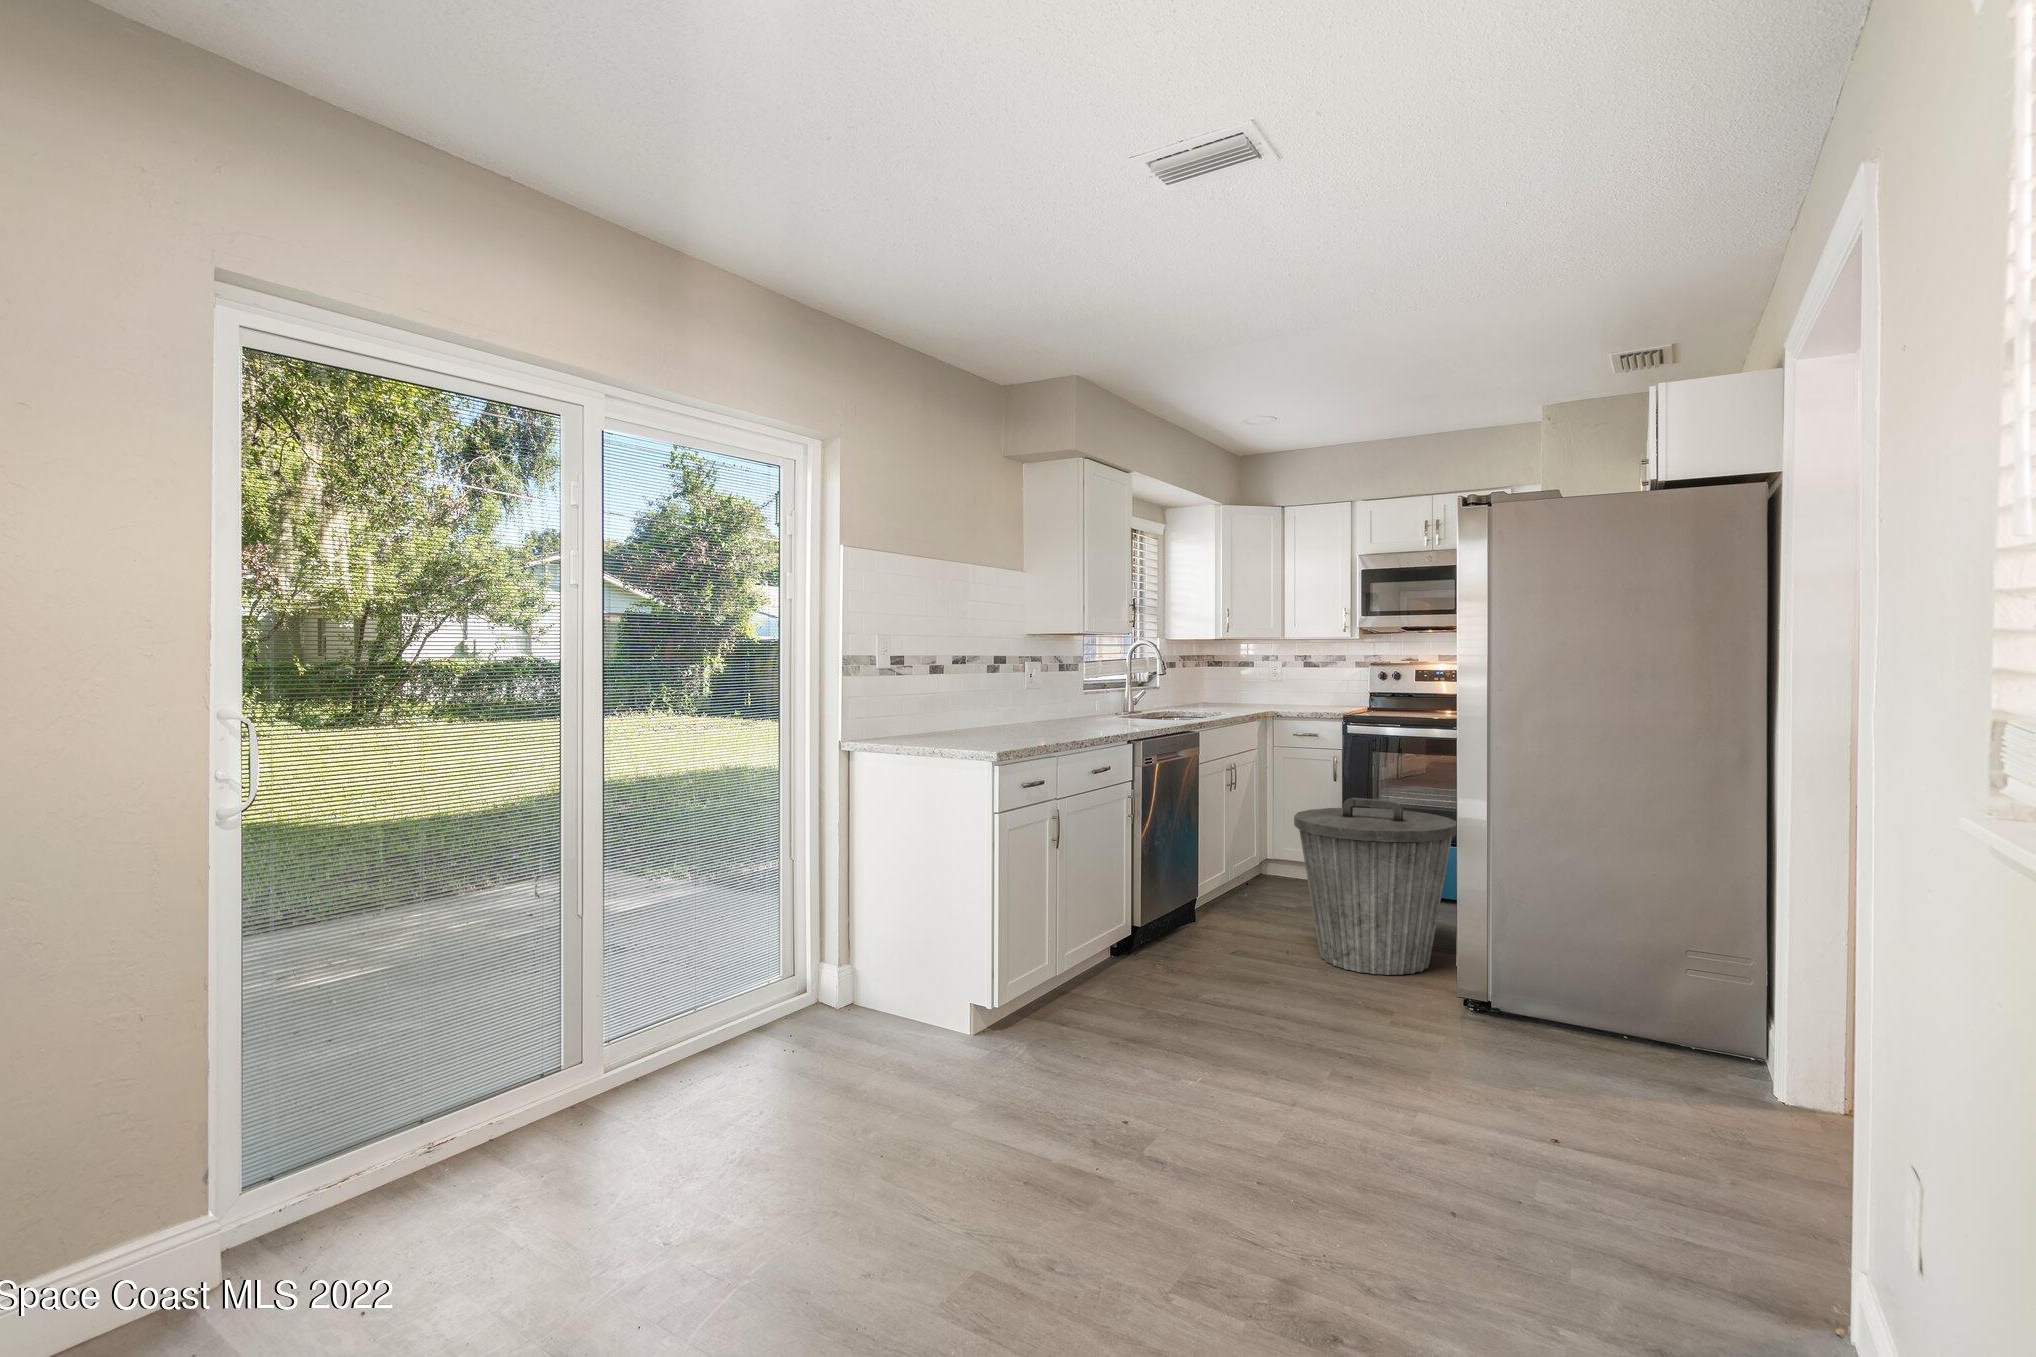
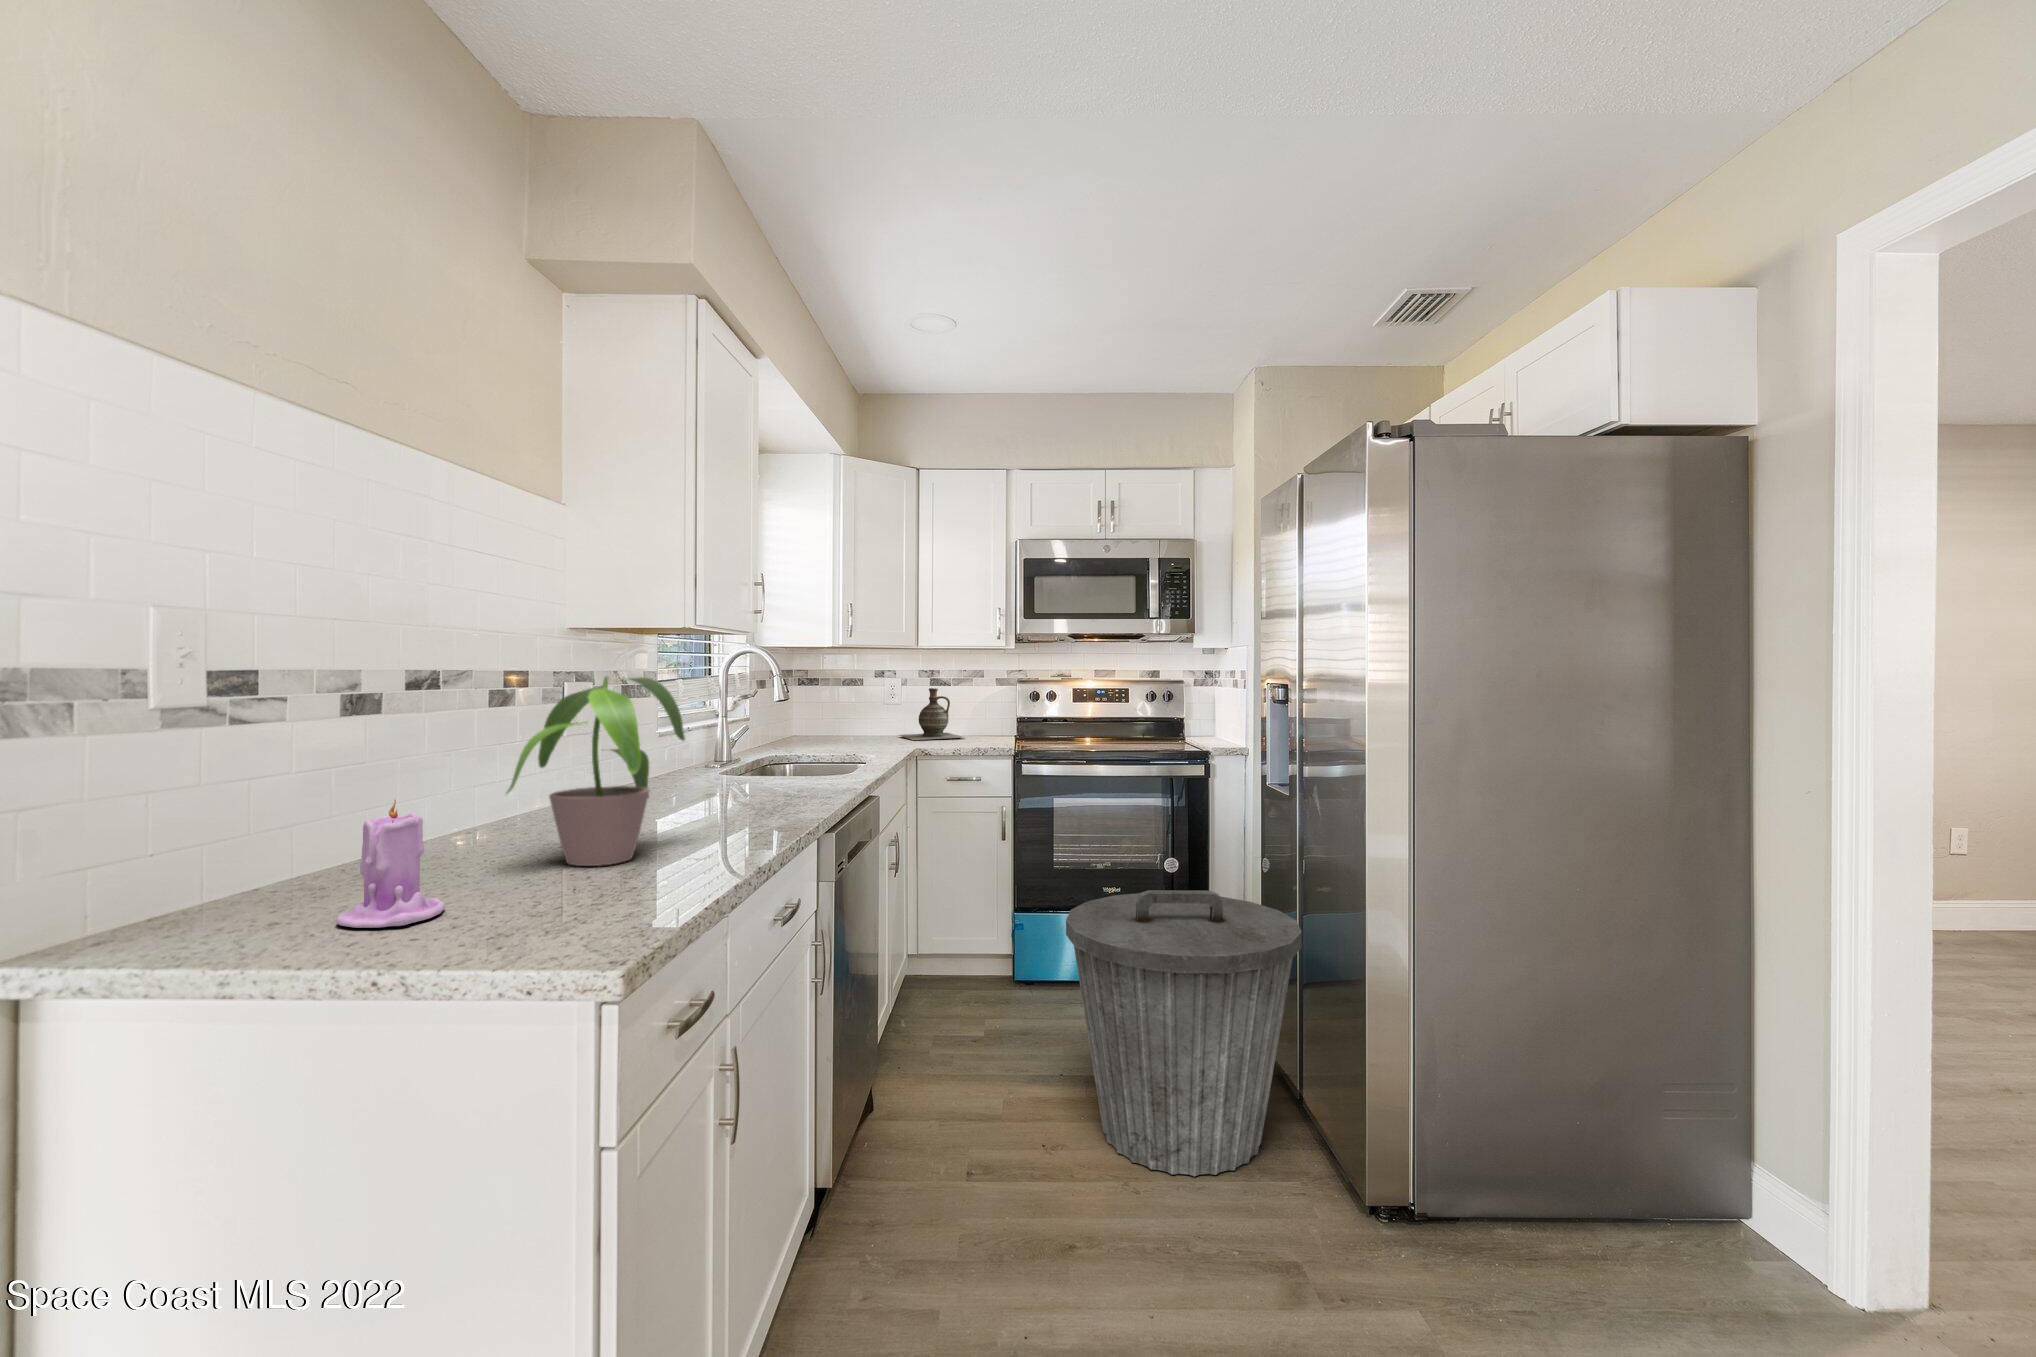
potted plant: none [975,658,1060,736] -> present [506,677,685,866]
ceramic jug: none [1279,669,1328,708] -> present [899,688,963,740]
candle: none [926,700,957,741] -> present [336,799,445,928]

